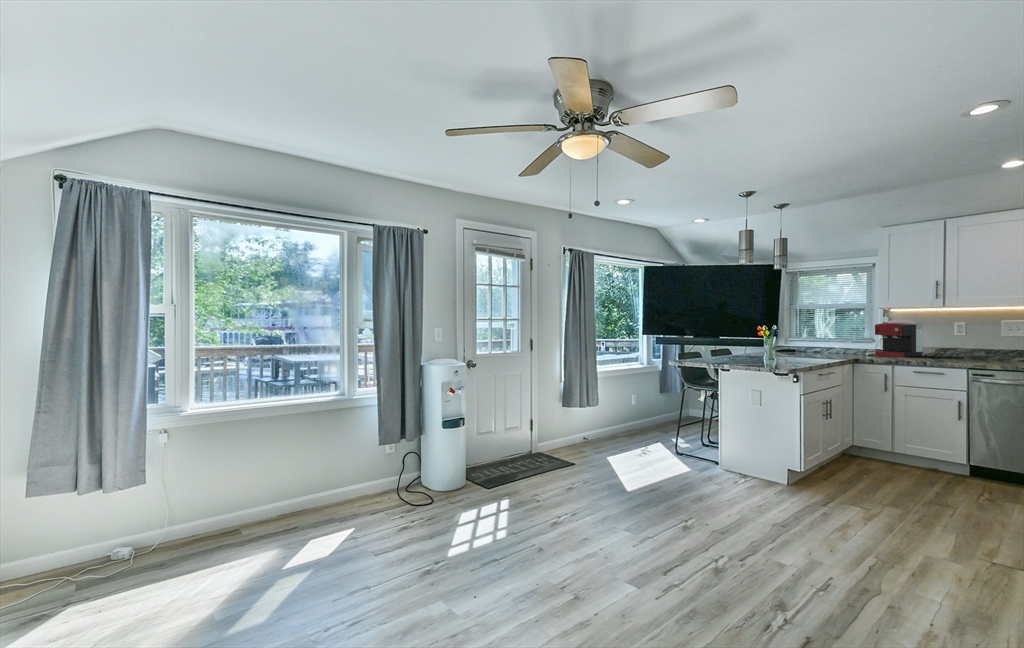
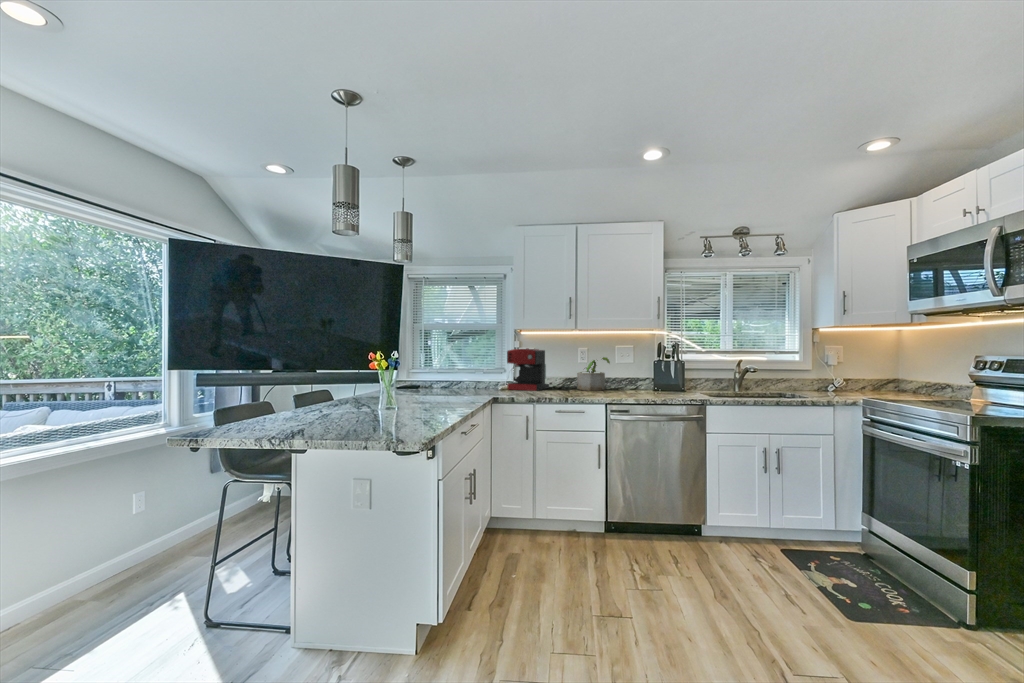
potted plant: none [951,331,992,360] -> present [577,357,610,391]

